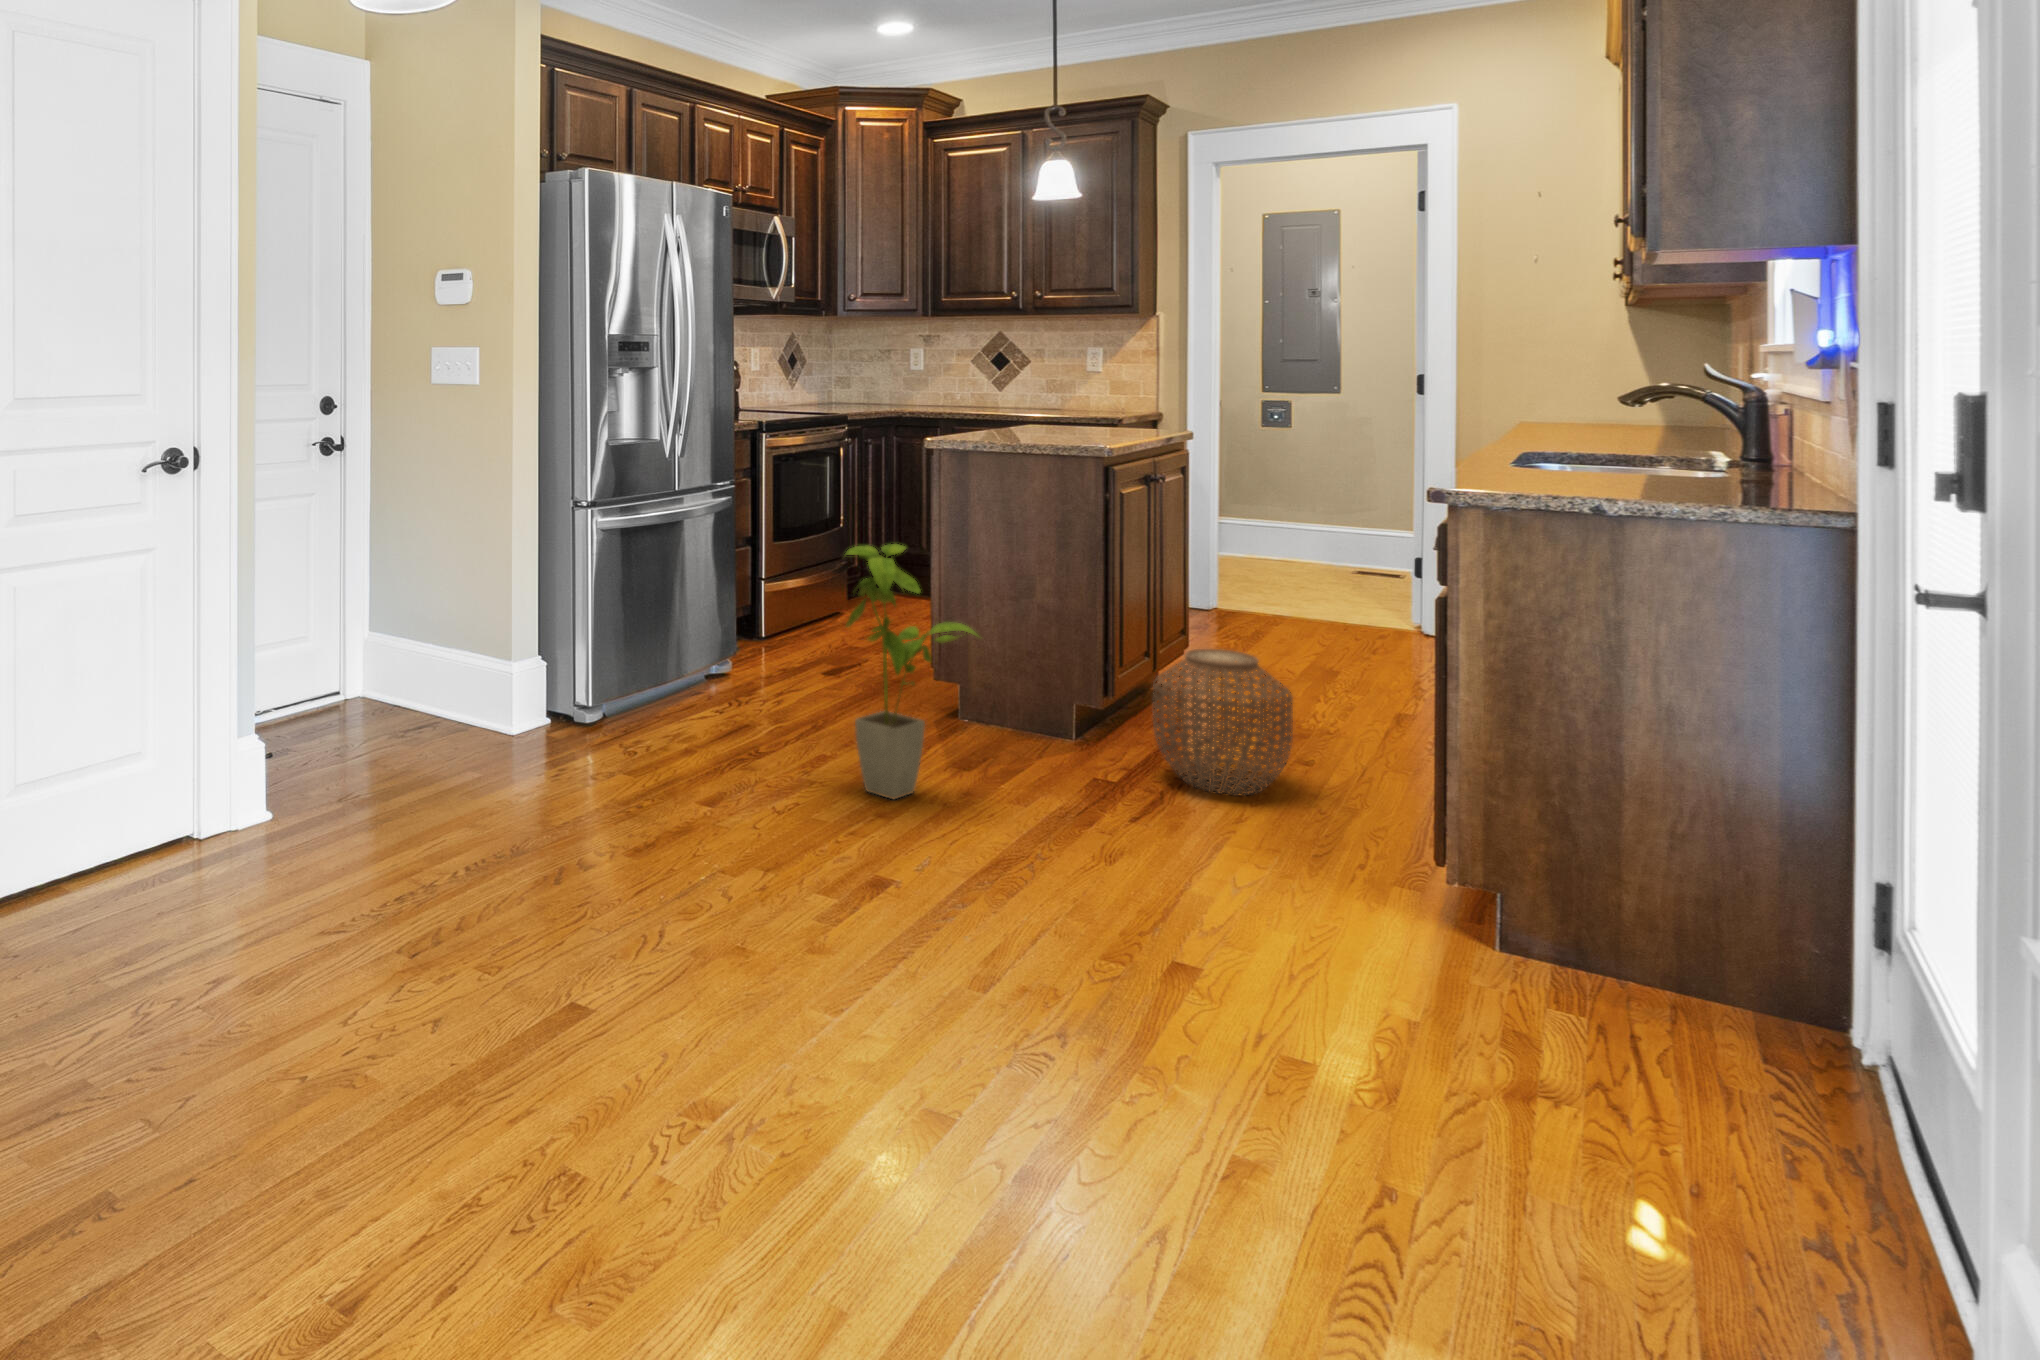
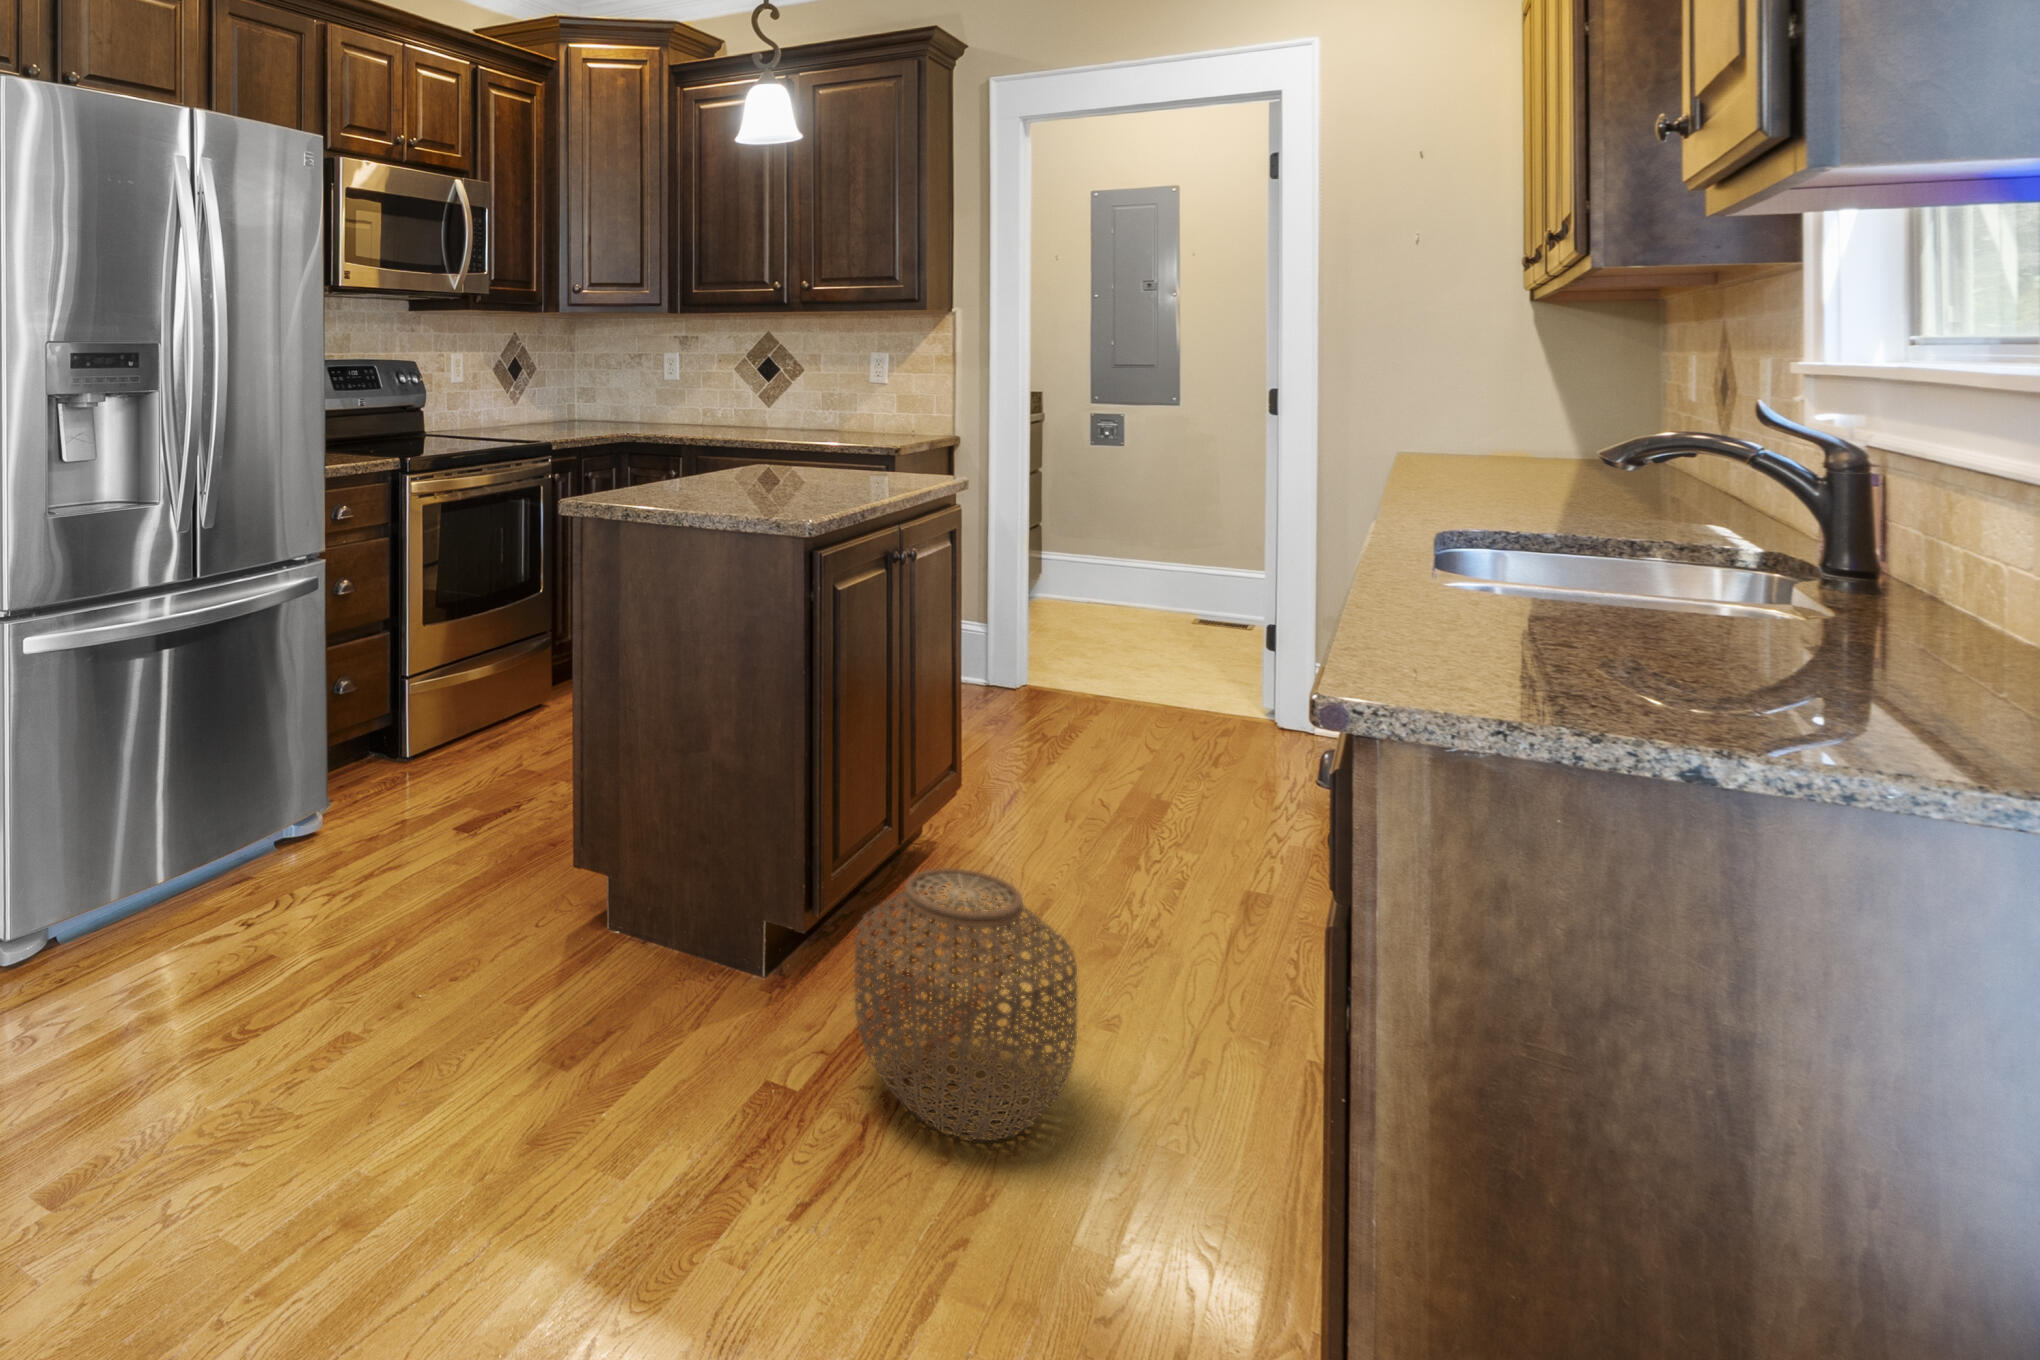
house plant: present [846,544,978,799] -> none [292,721,529,1182]

